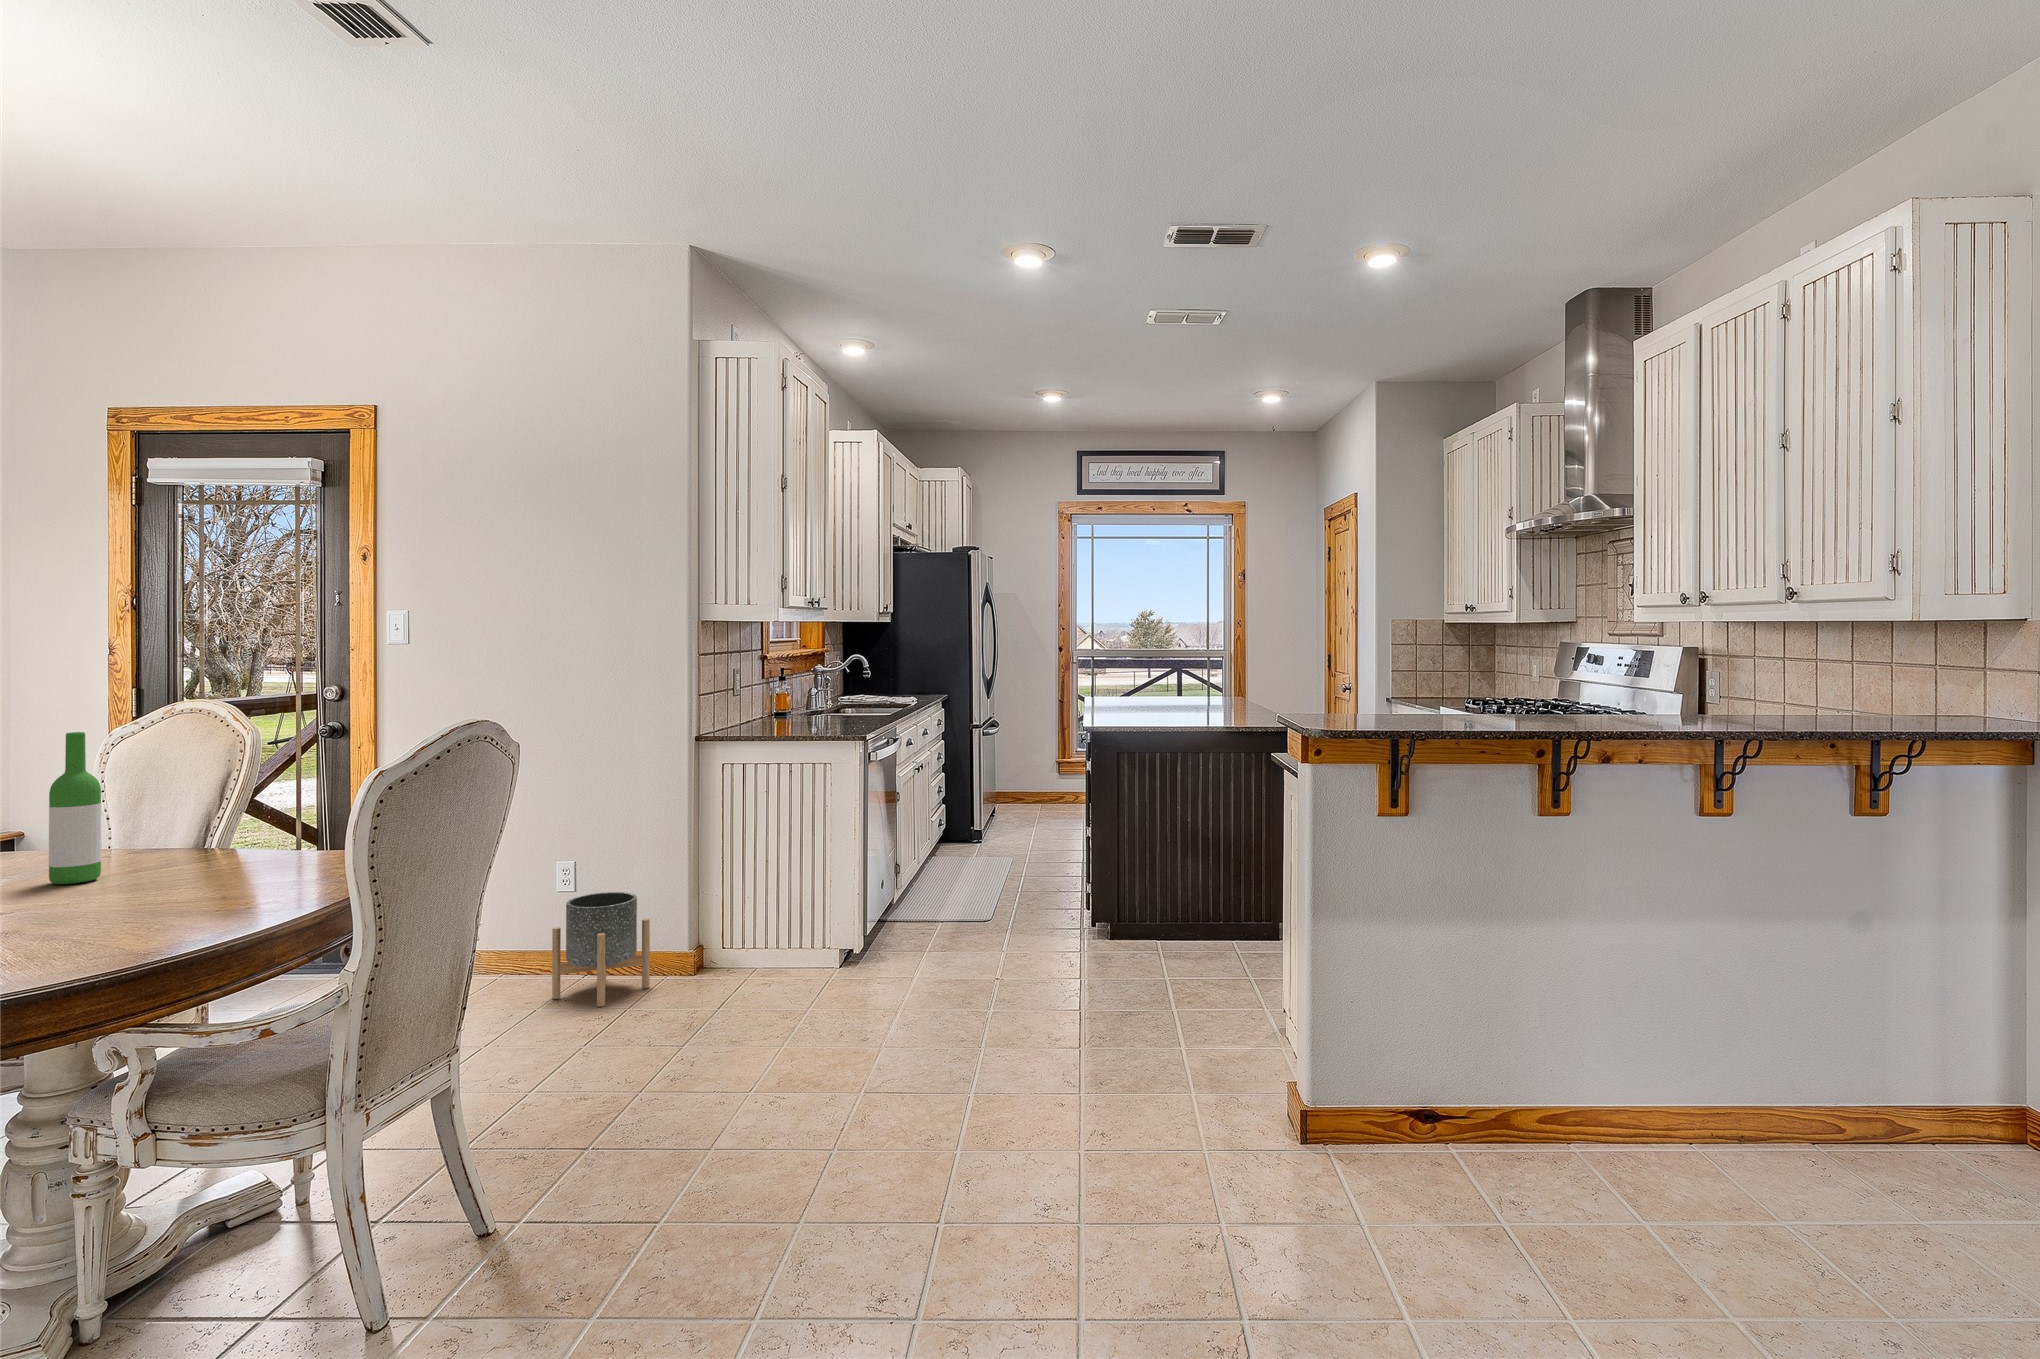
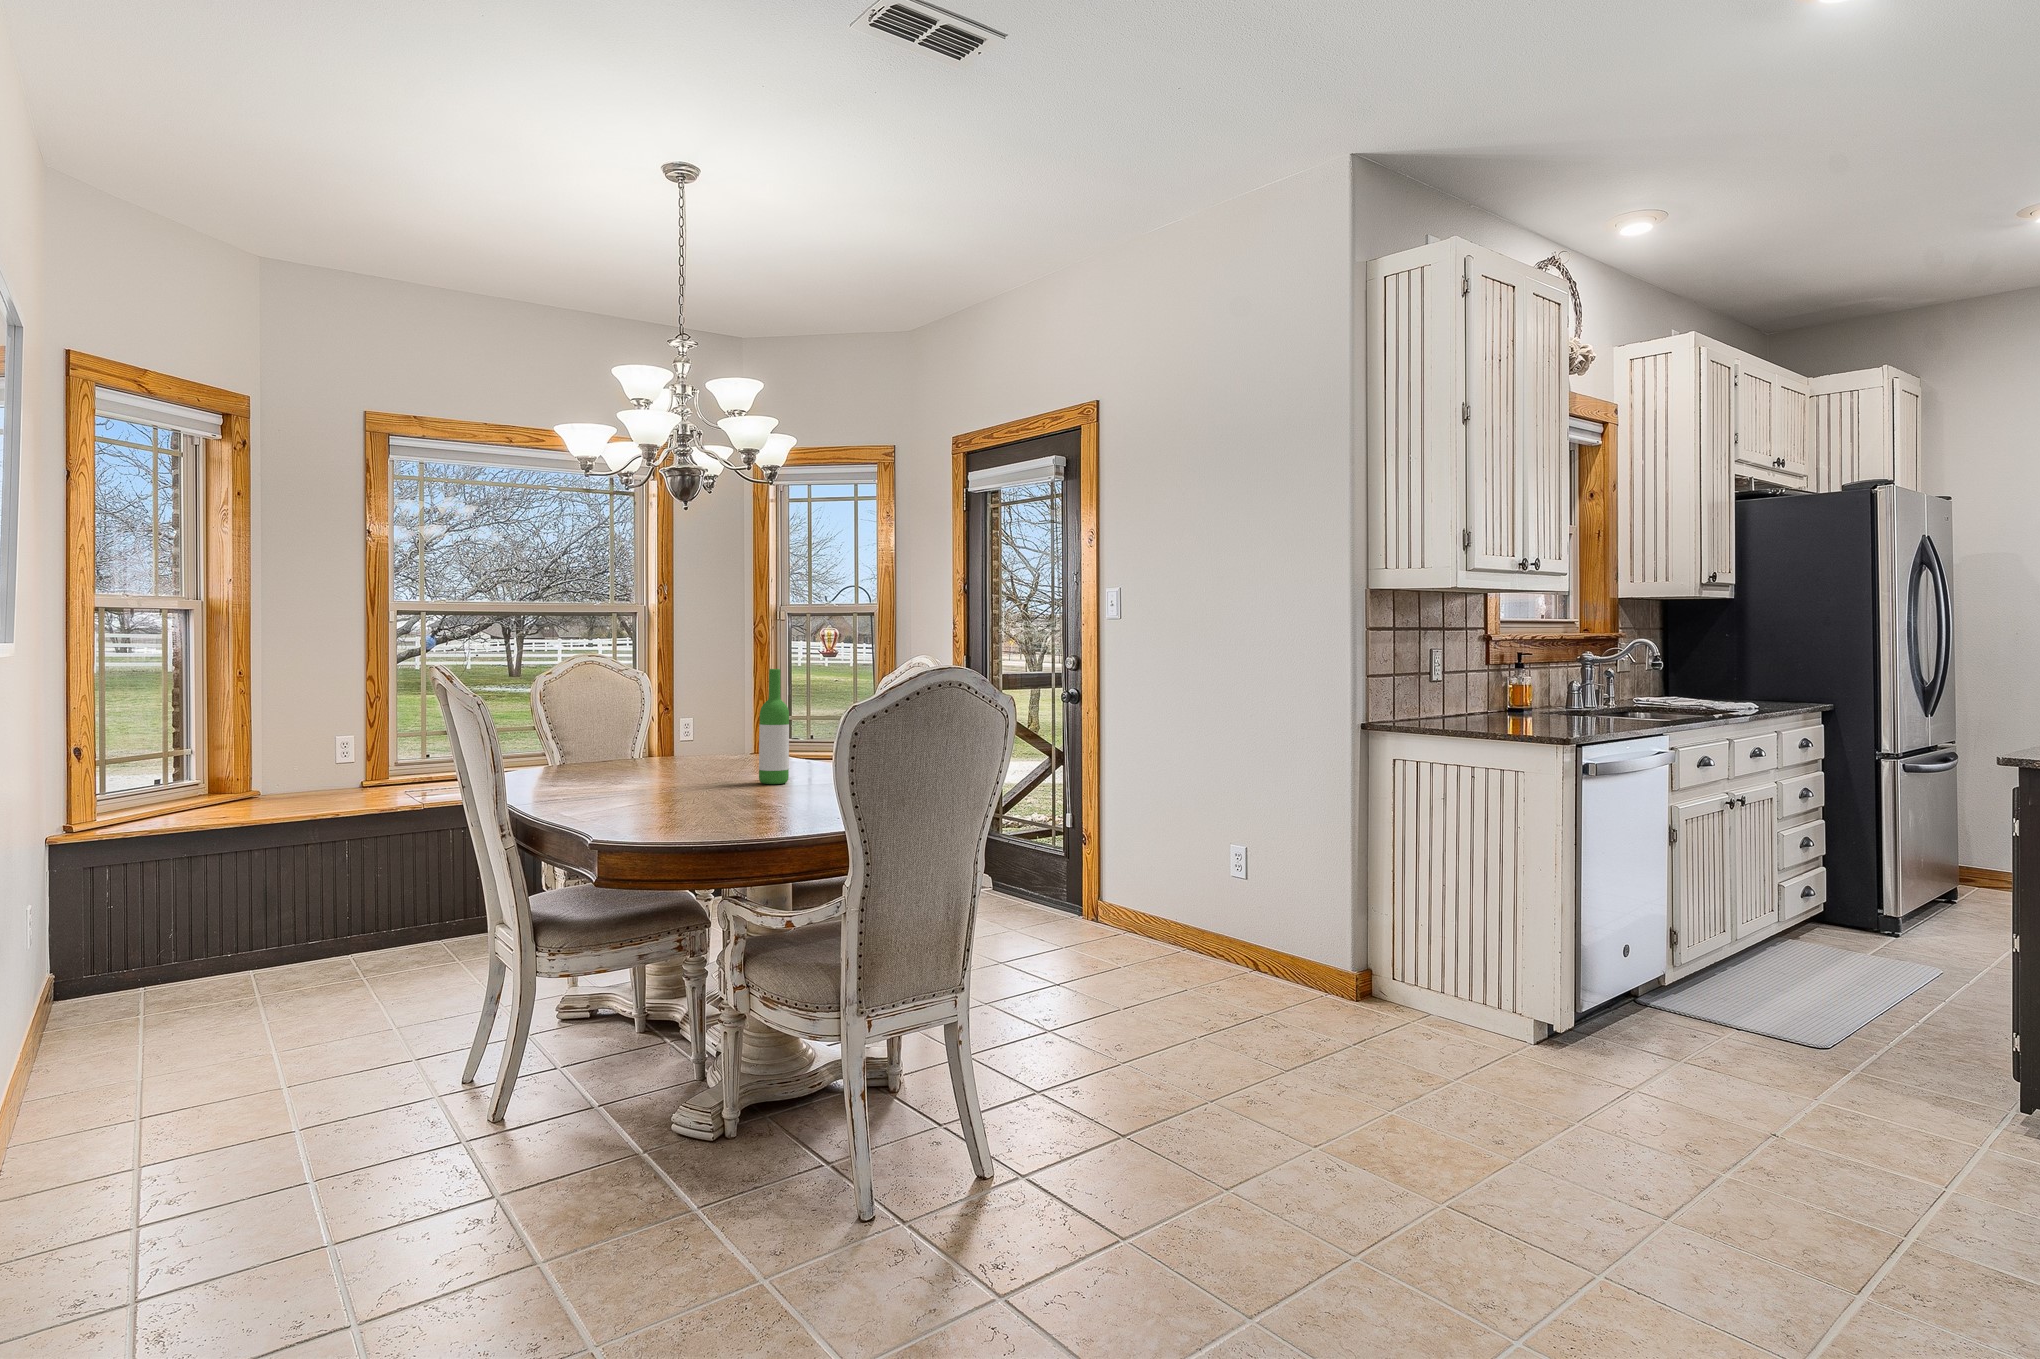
planter: present [552,892,650,1007] -> none [1206,884,1302,1004]

